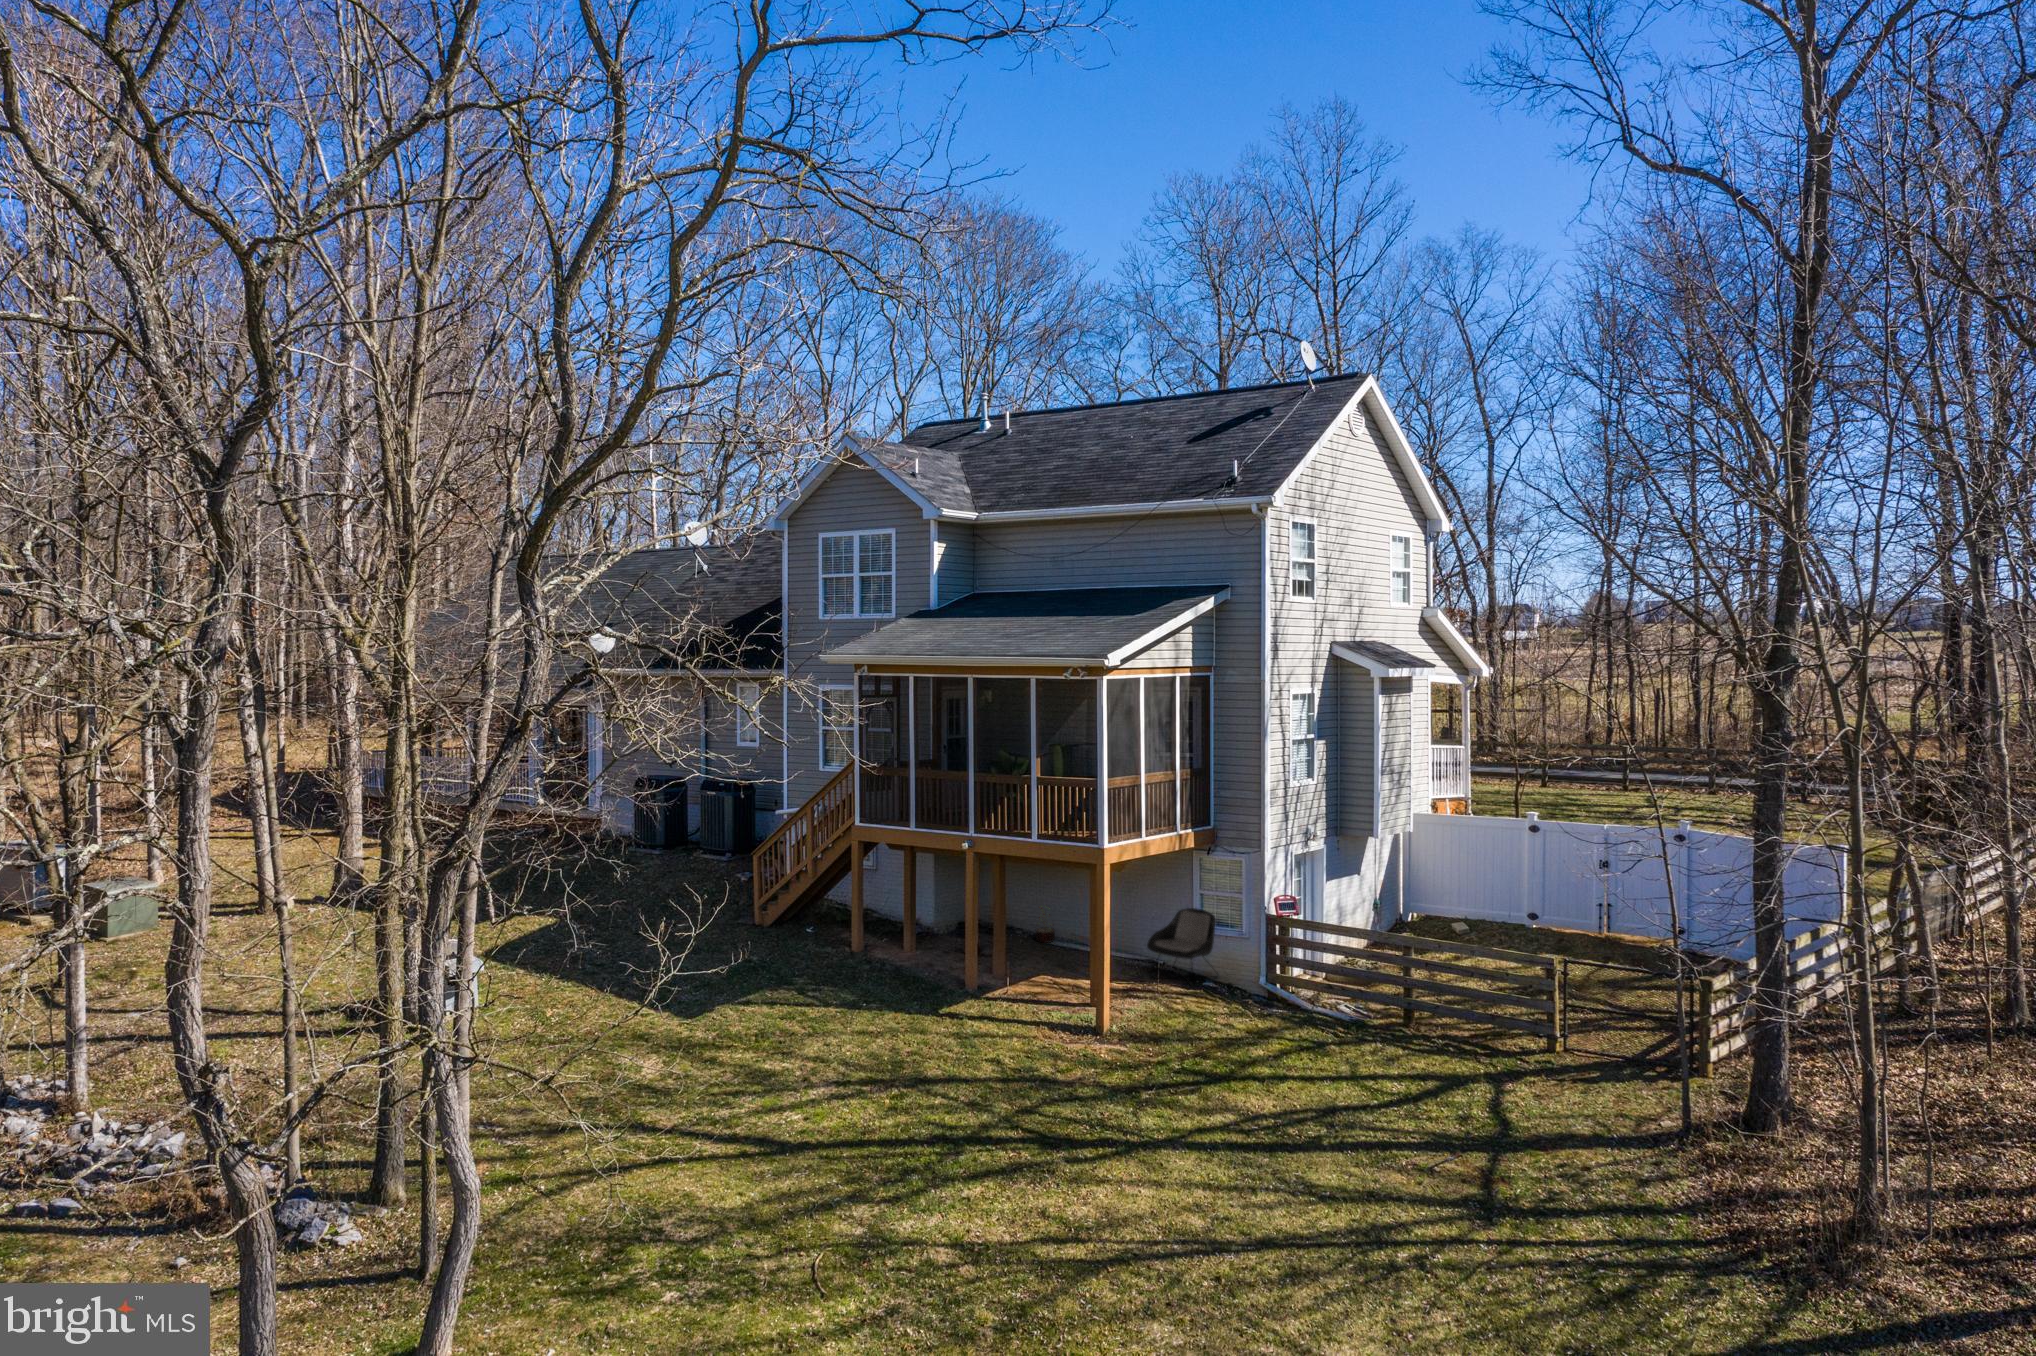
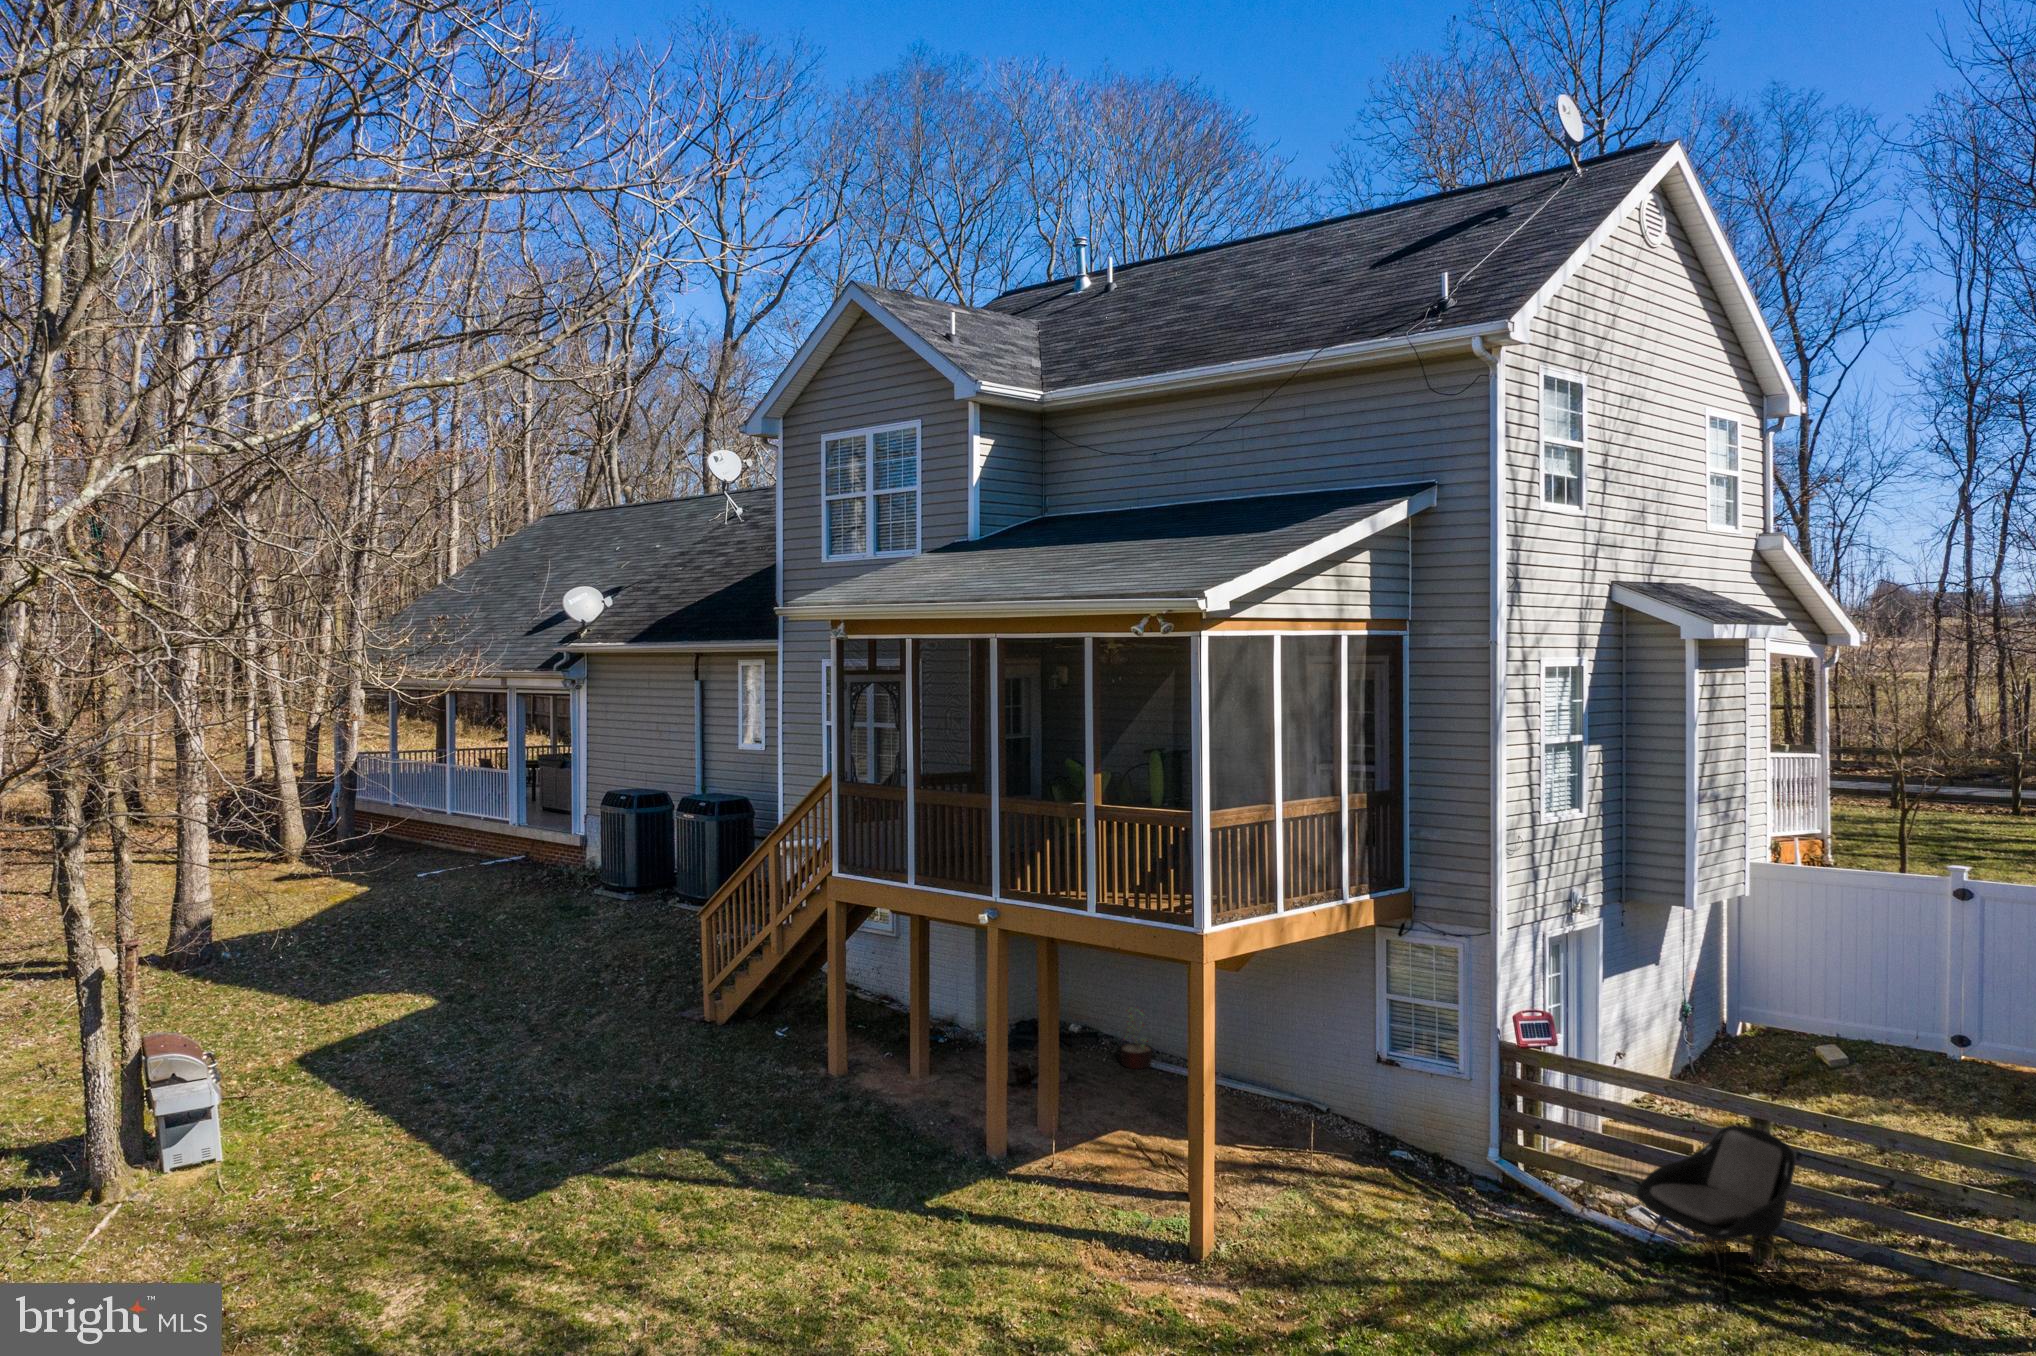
lounge chair: present [1147,908,1216,987] -> present [1637,1126,1800,1302]

